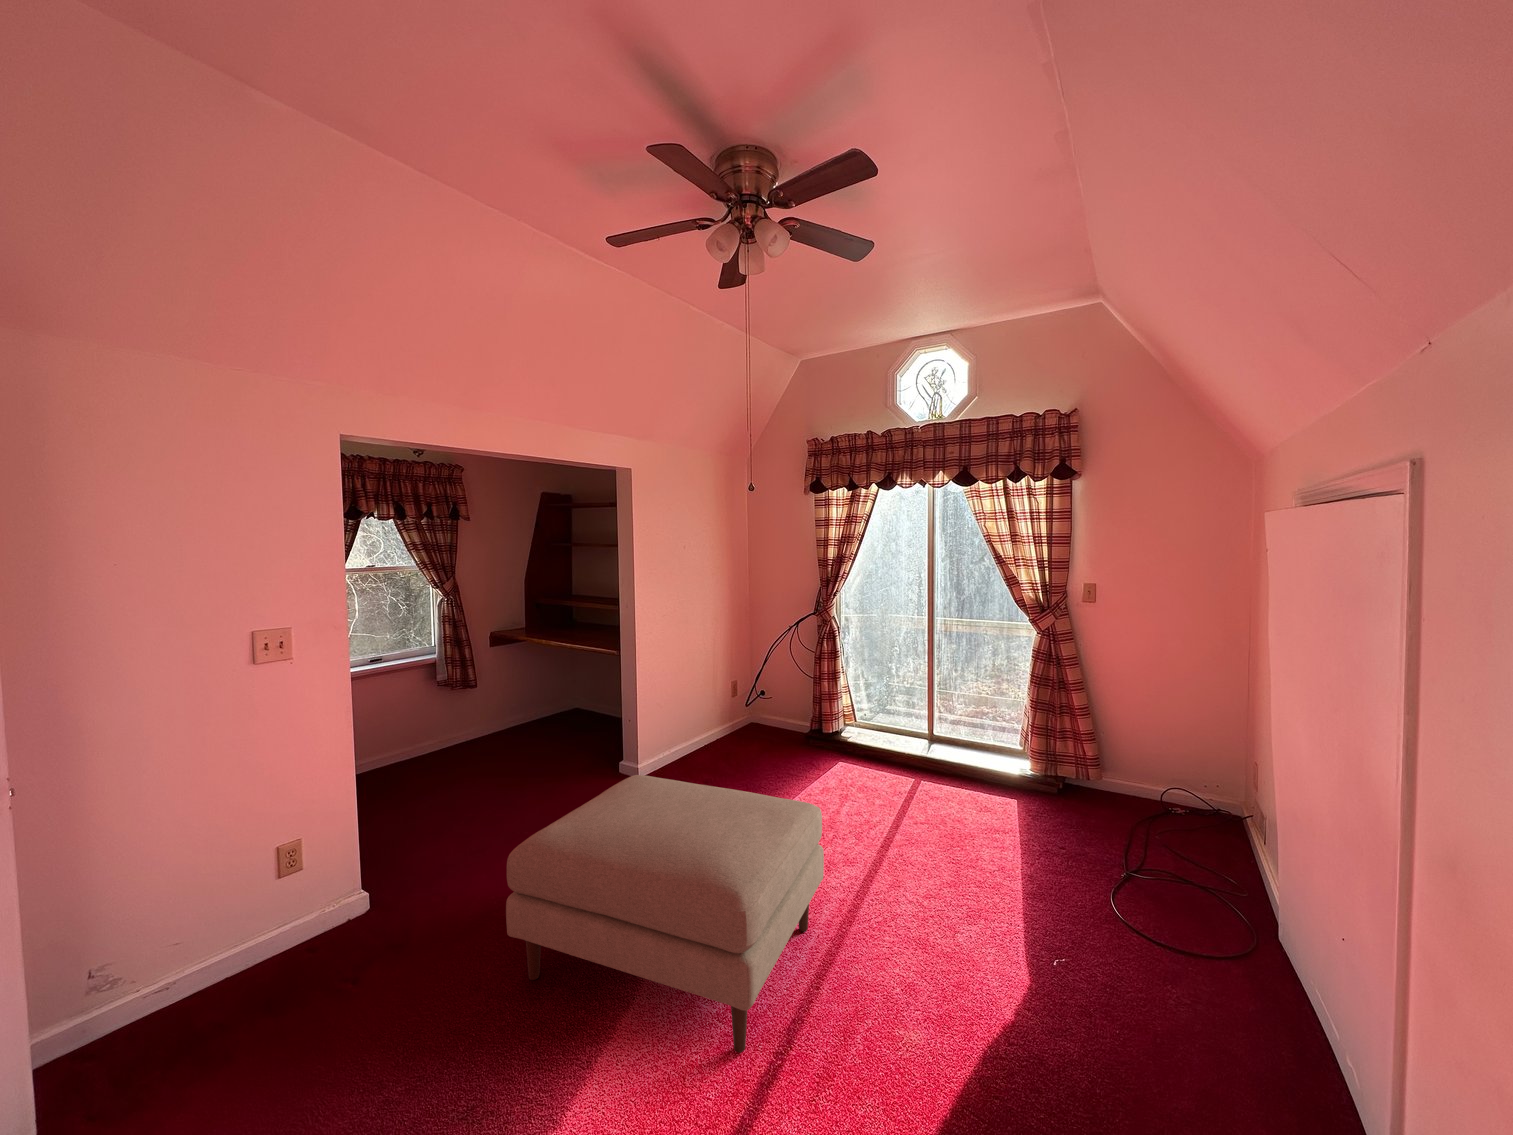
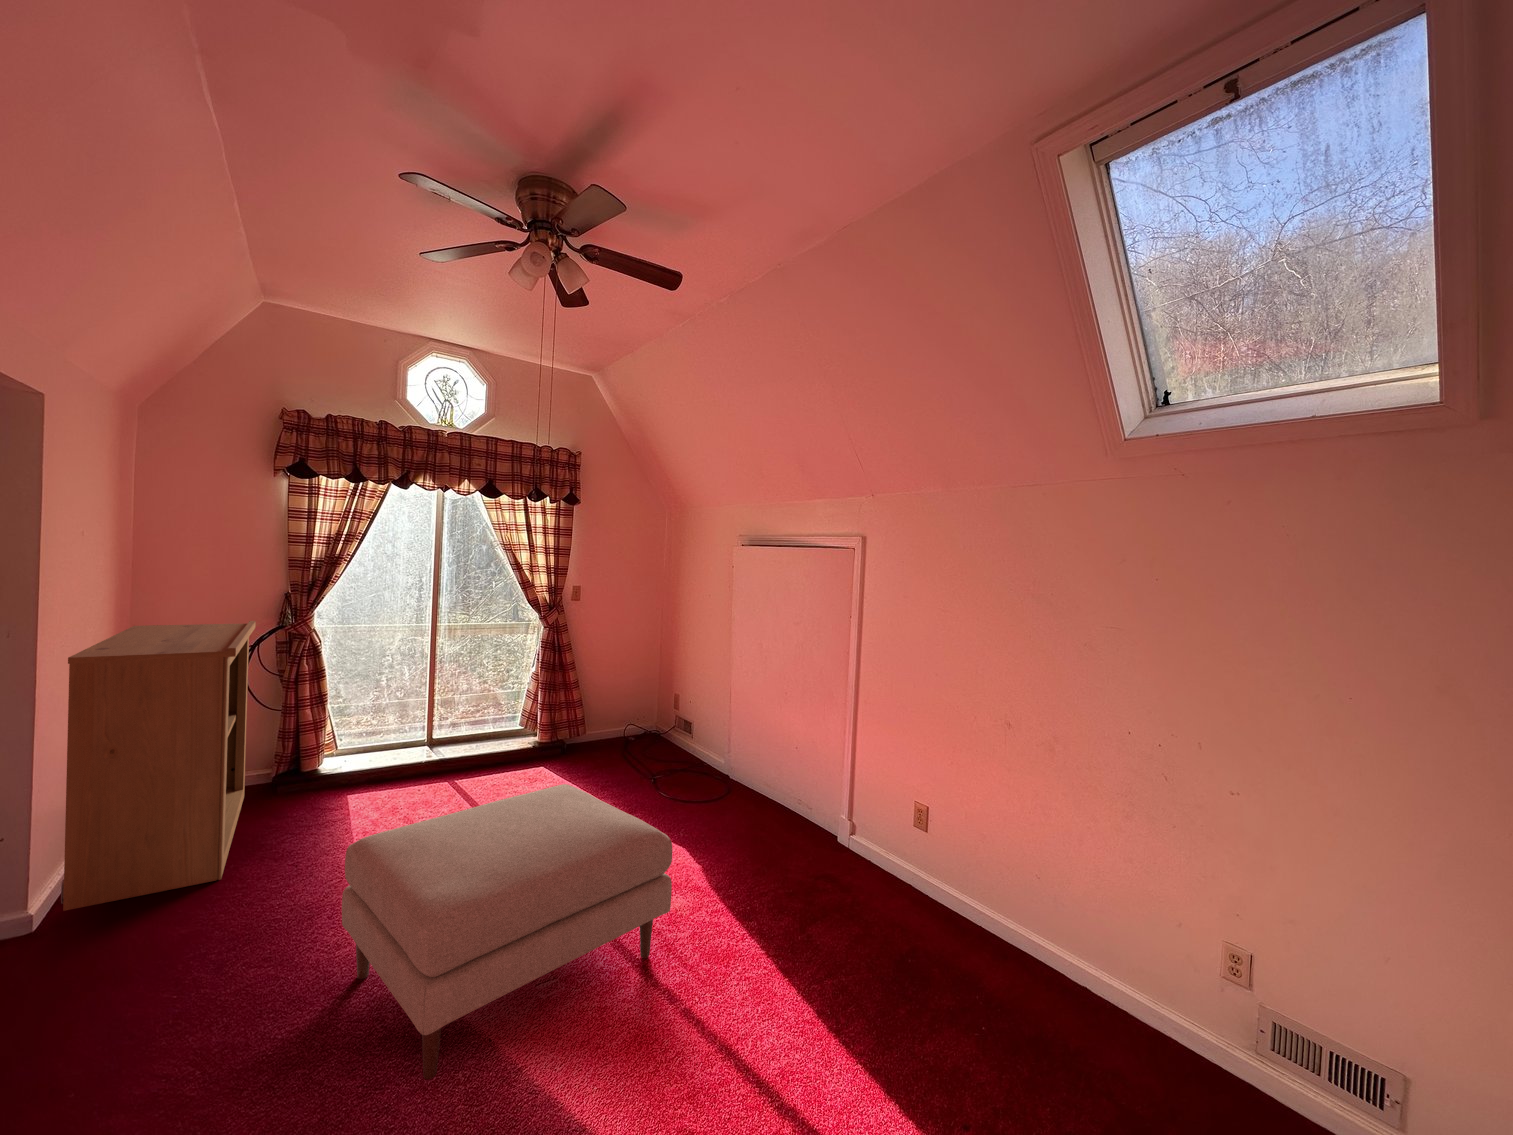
bookshelf: none [648,605,800,785] -> present [61,621,256,911]

